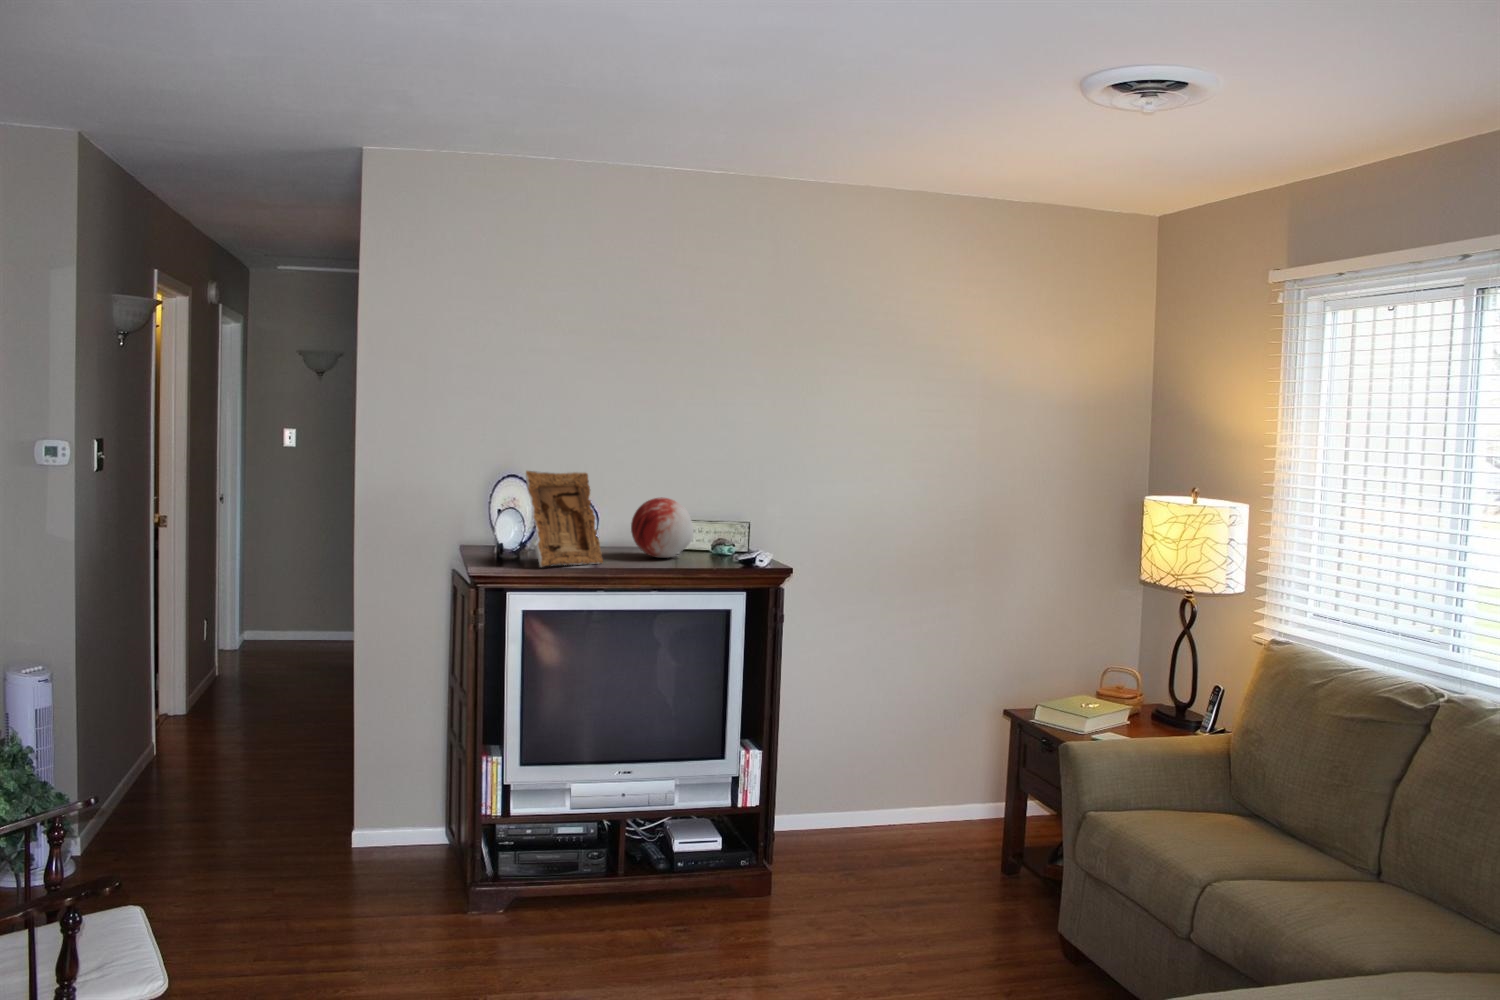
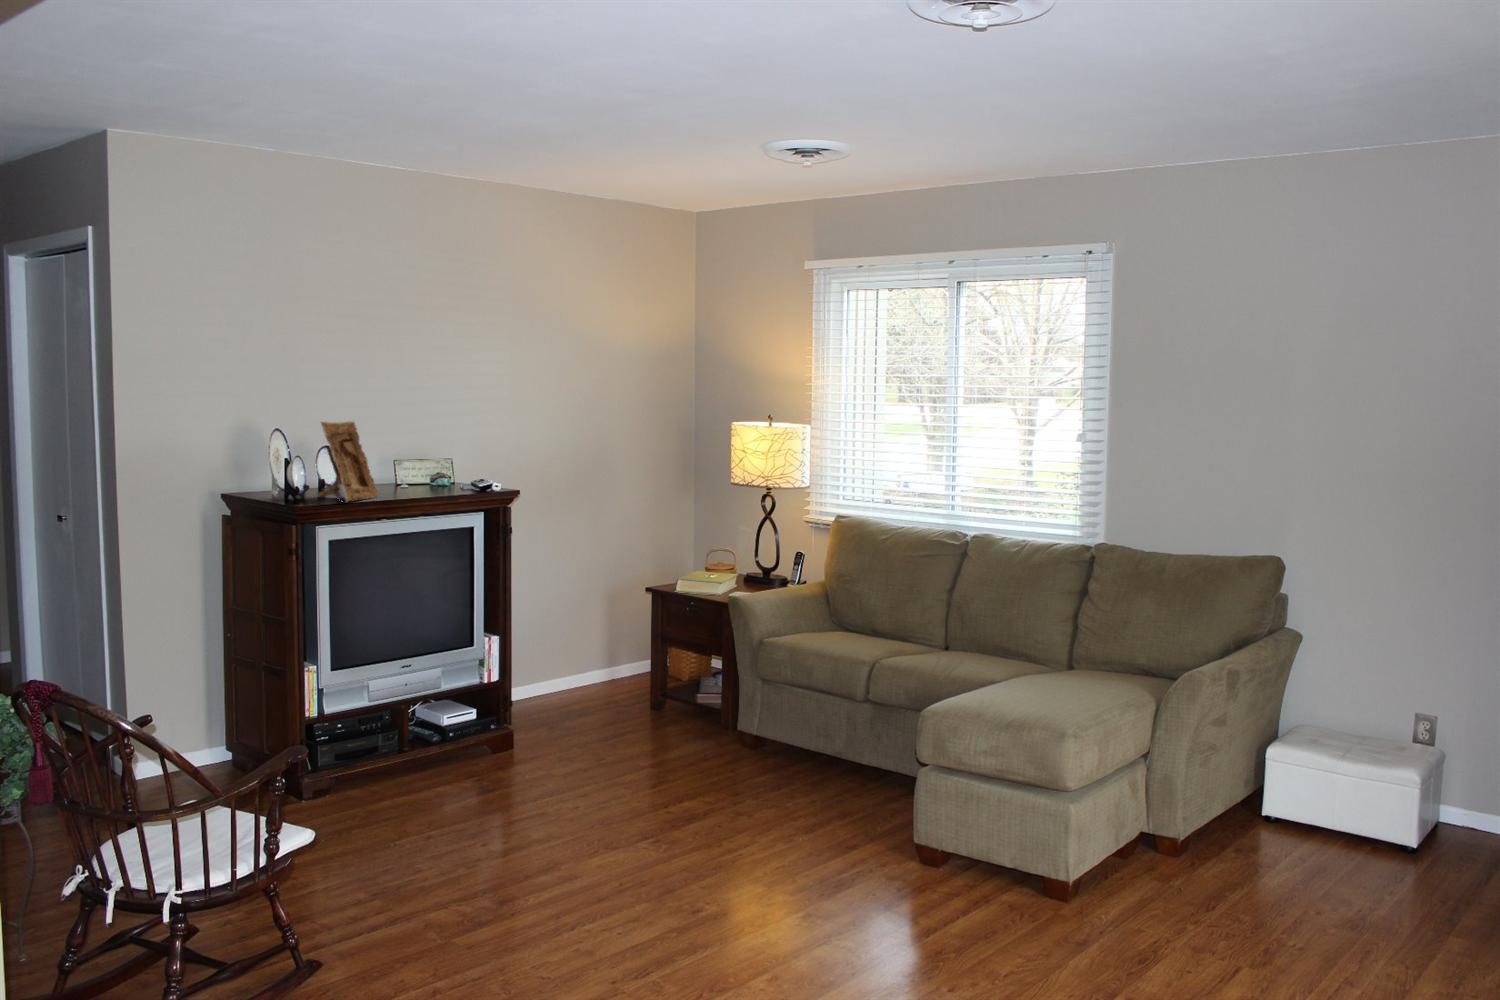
decorative orb: present [631,497,694,558] -> none [380,440,433,490]

